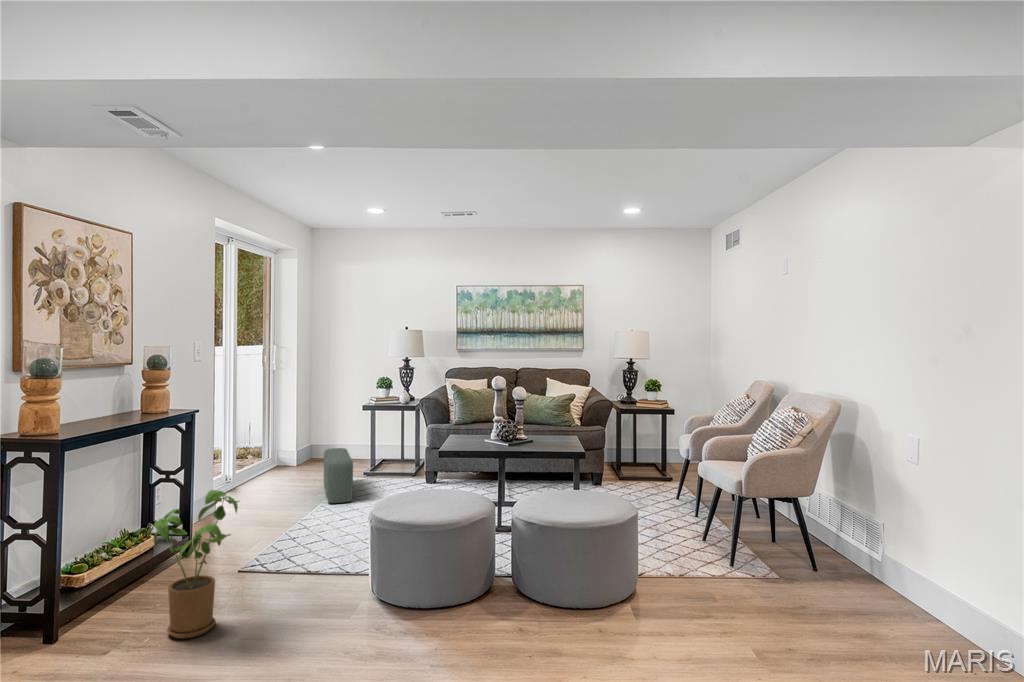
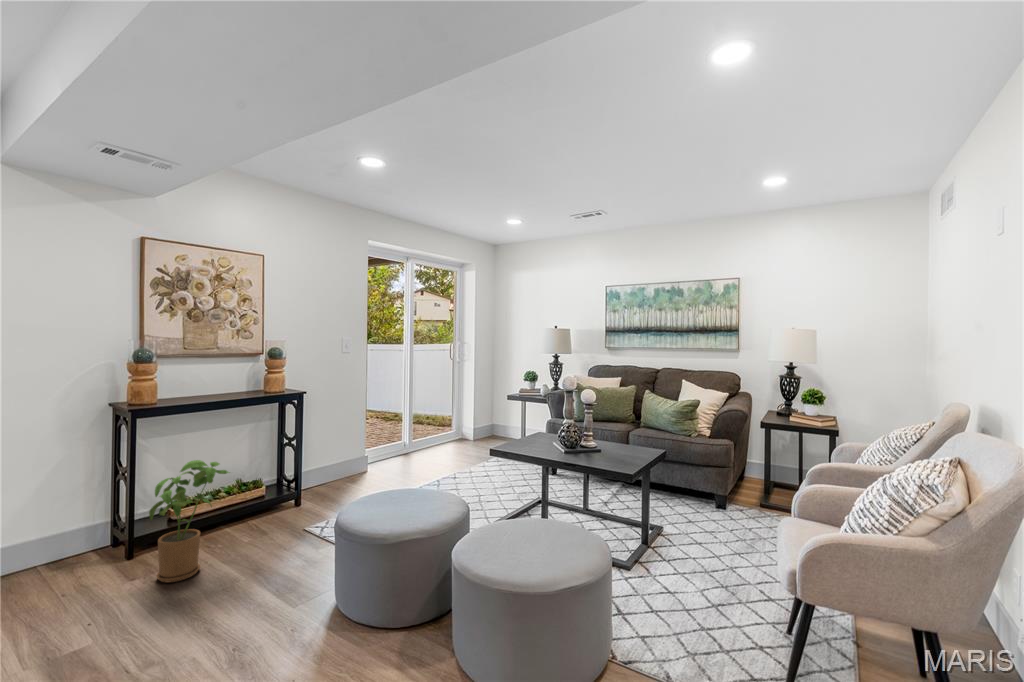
pouf: present [323,448,353,503] -> none [437,433,479,483]

